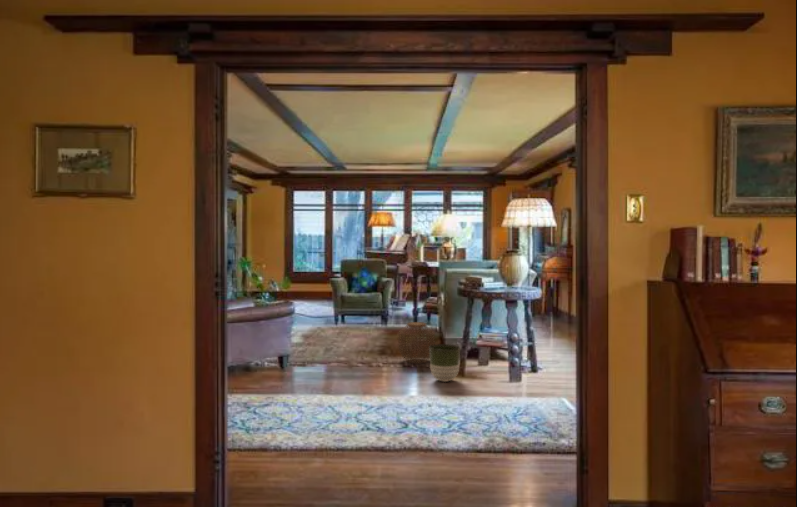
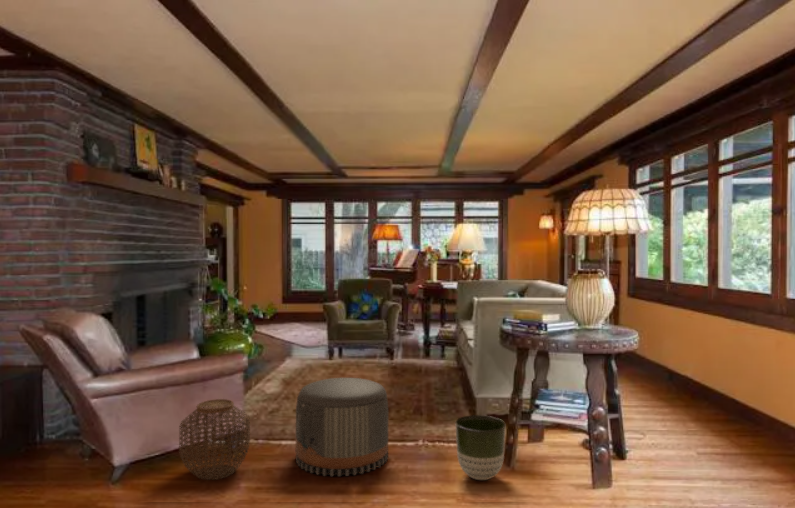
woven basket: present [398,322,435,363] -> present [179,399,250,480]
pouf: none [326,324,386,381] -> present [296,378,388,476]

